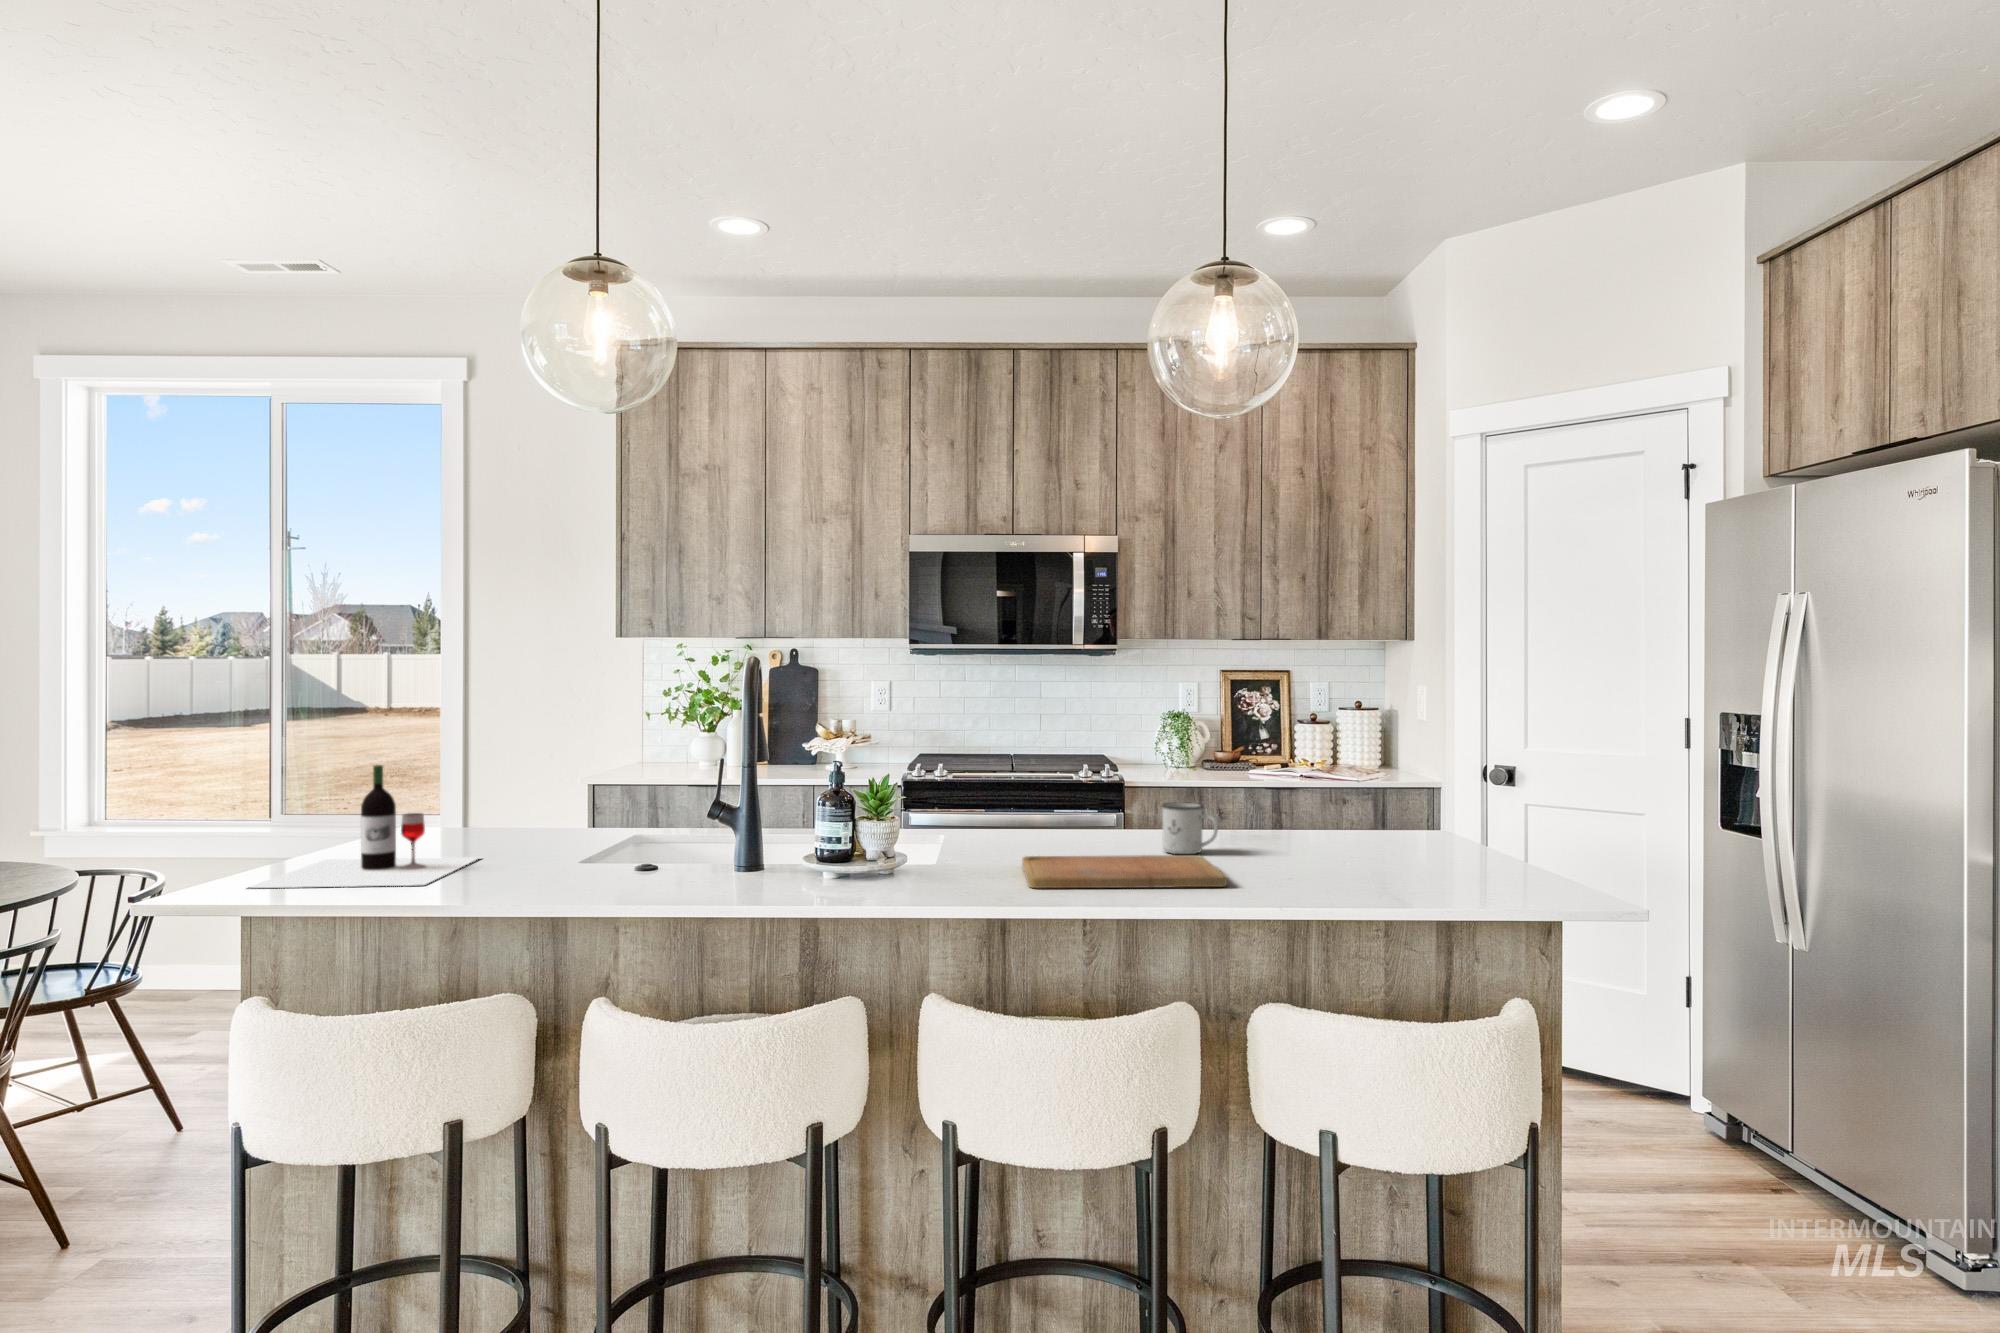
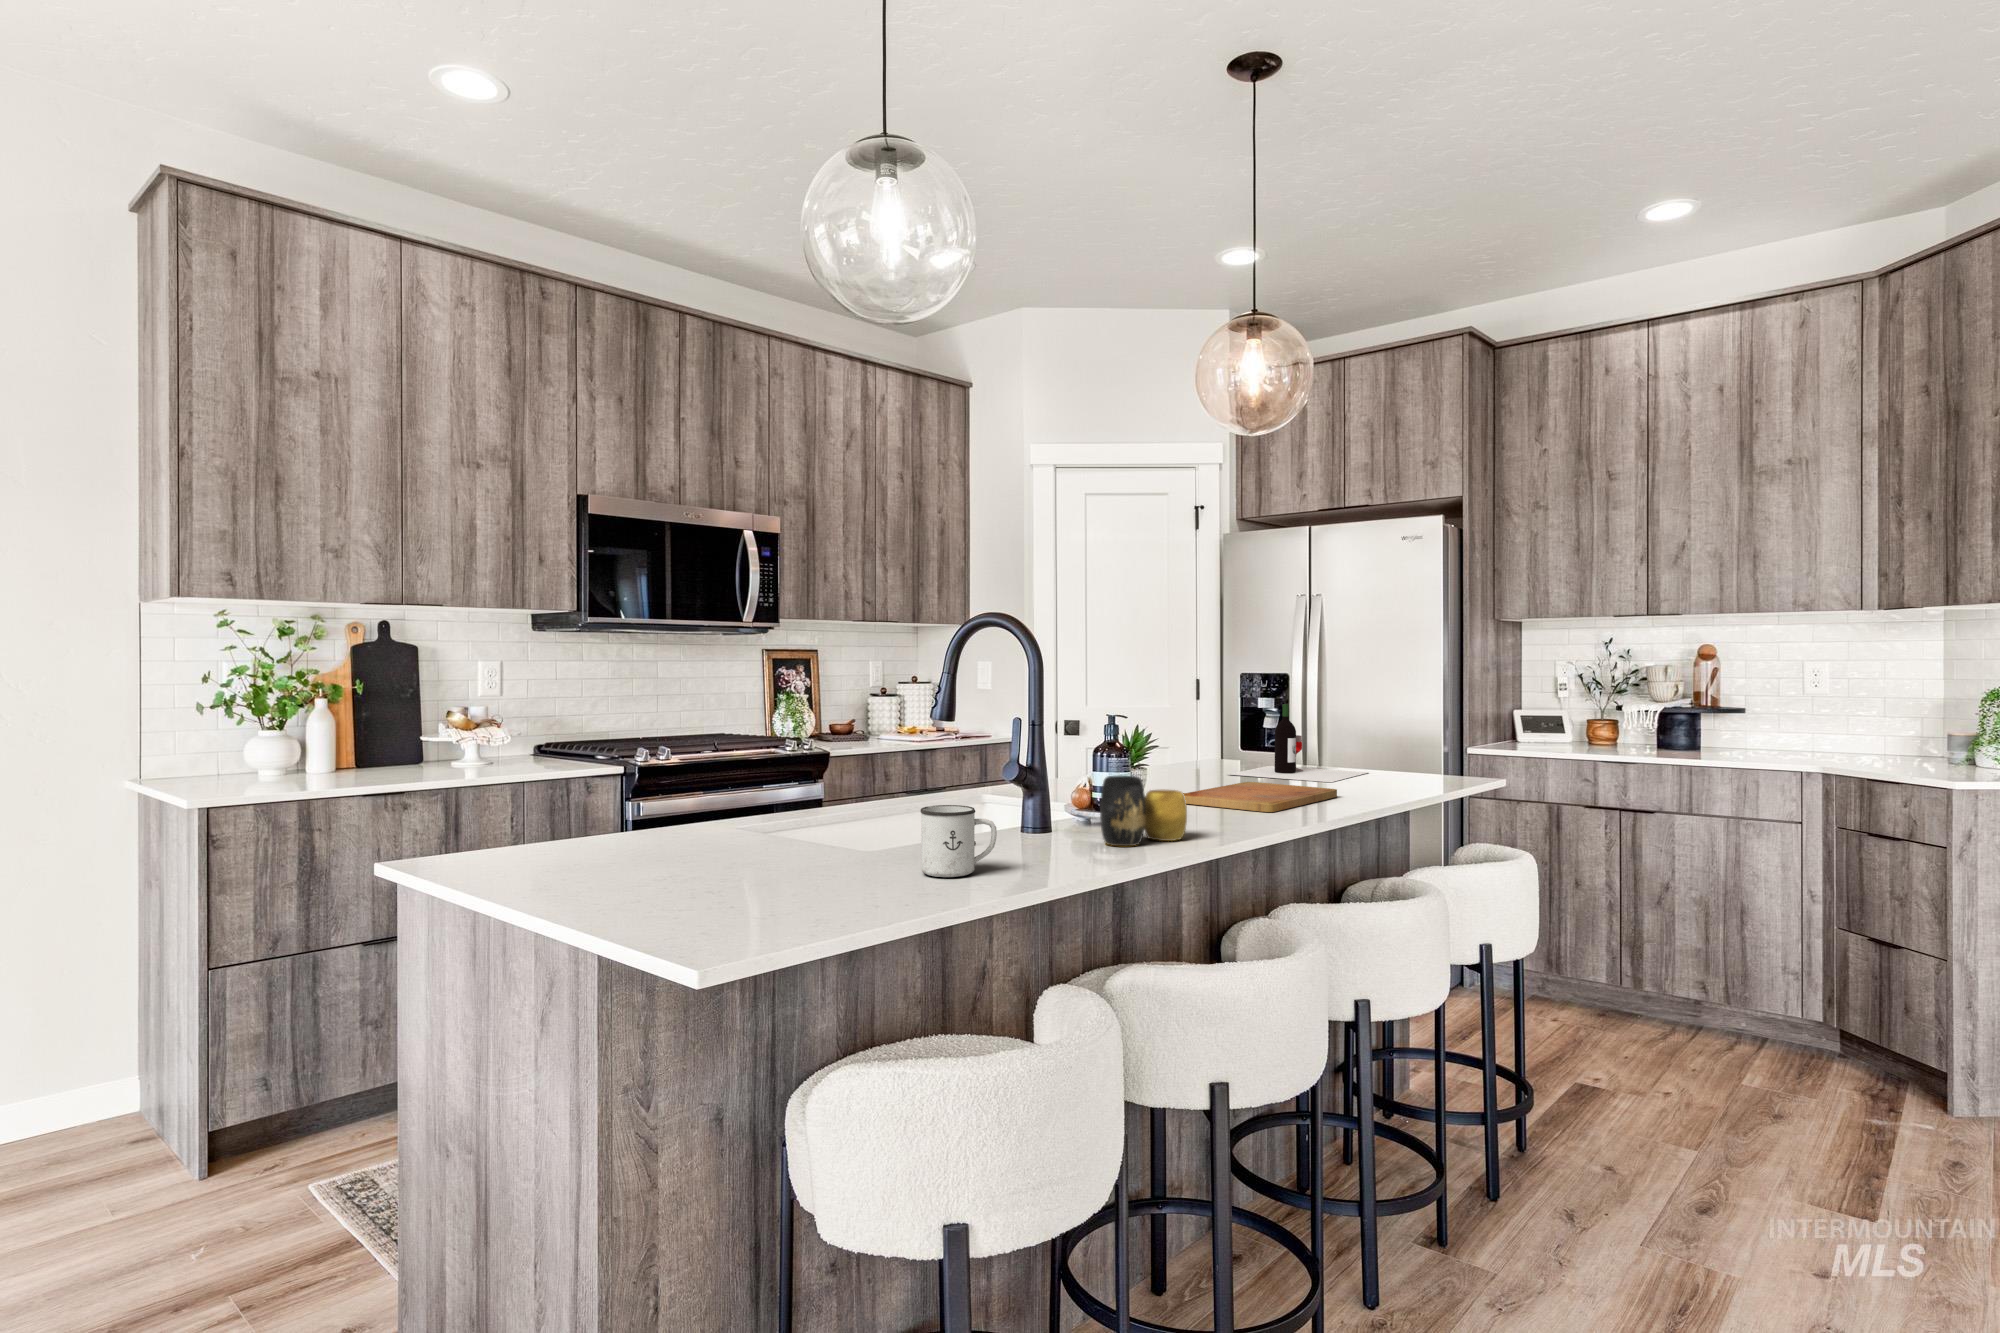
wine bottle: present [249,765,479,888] -> present [1228,704,1368,782]
mug: present [1162,802,1218,854] -> present [921,805,997,877]
vase: none [703,818,803,893] -> present [1100,776,1187,846]

